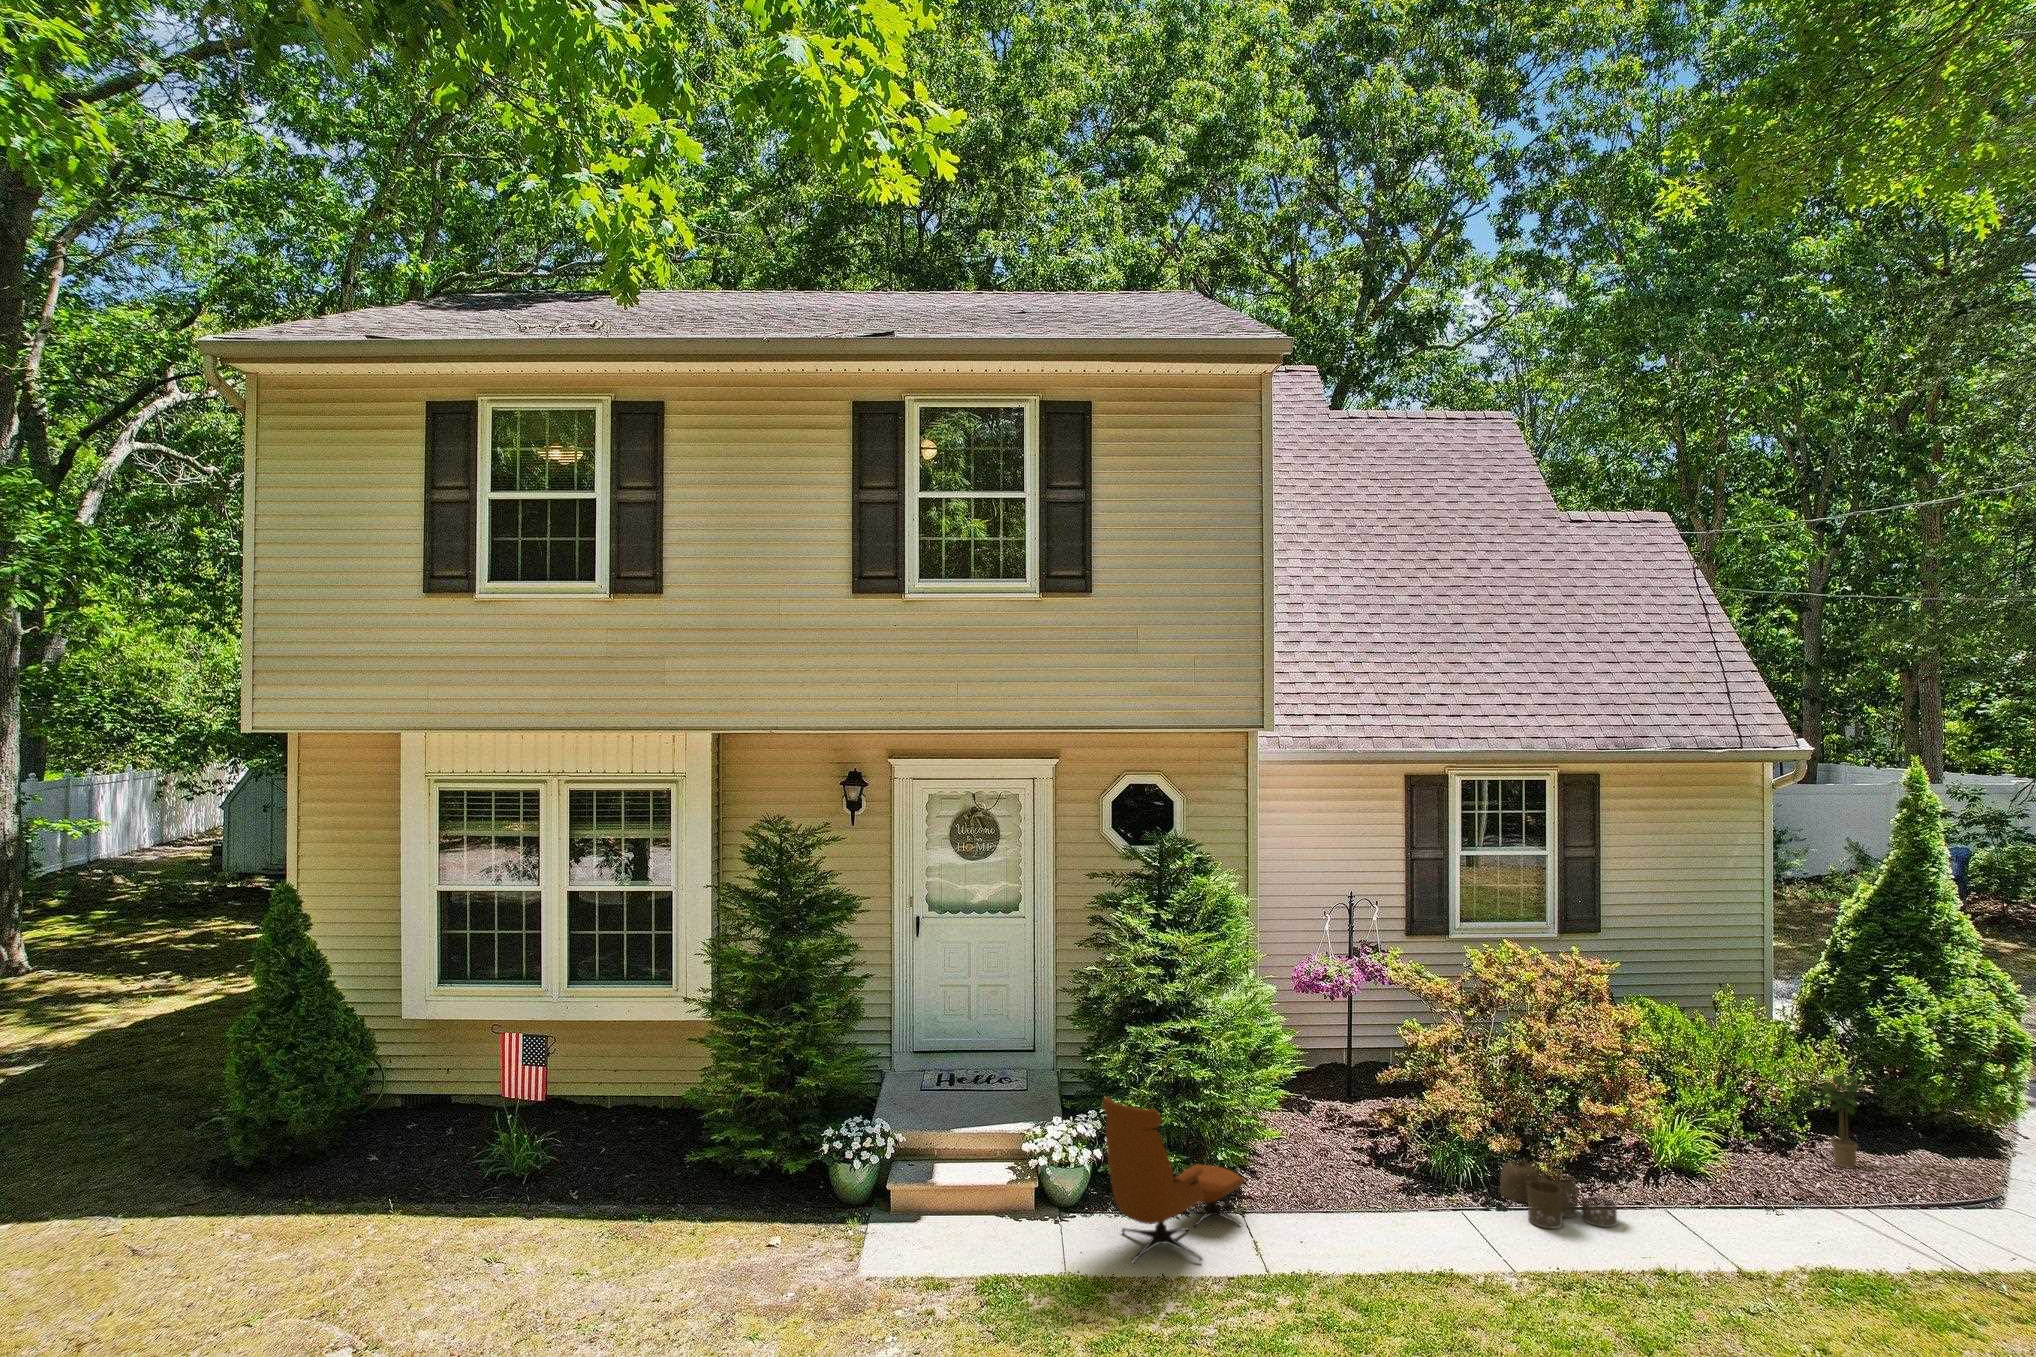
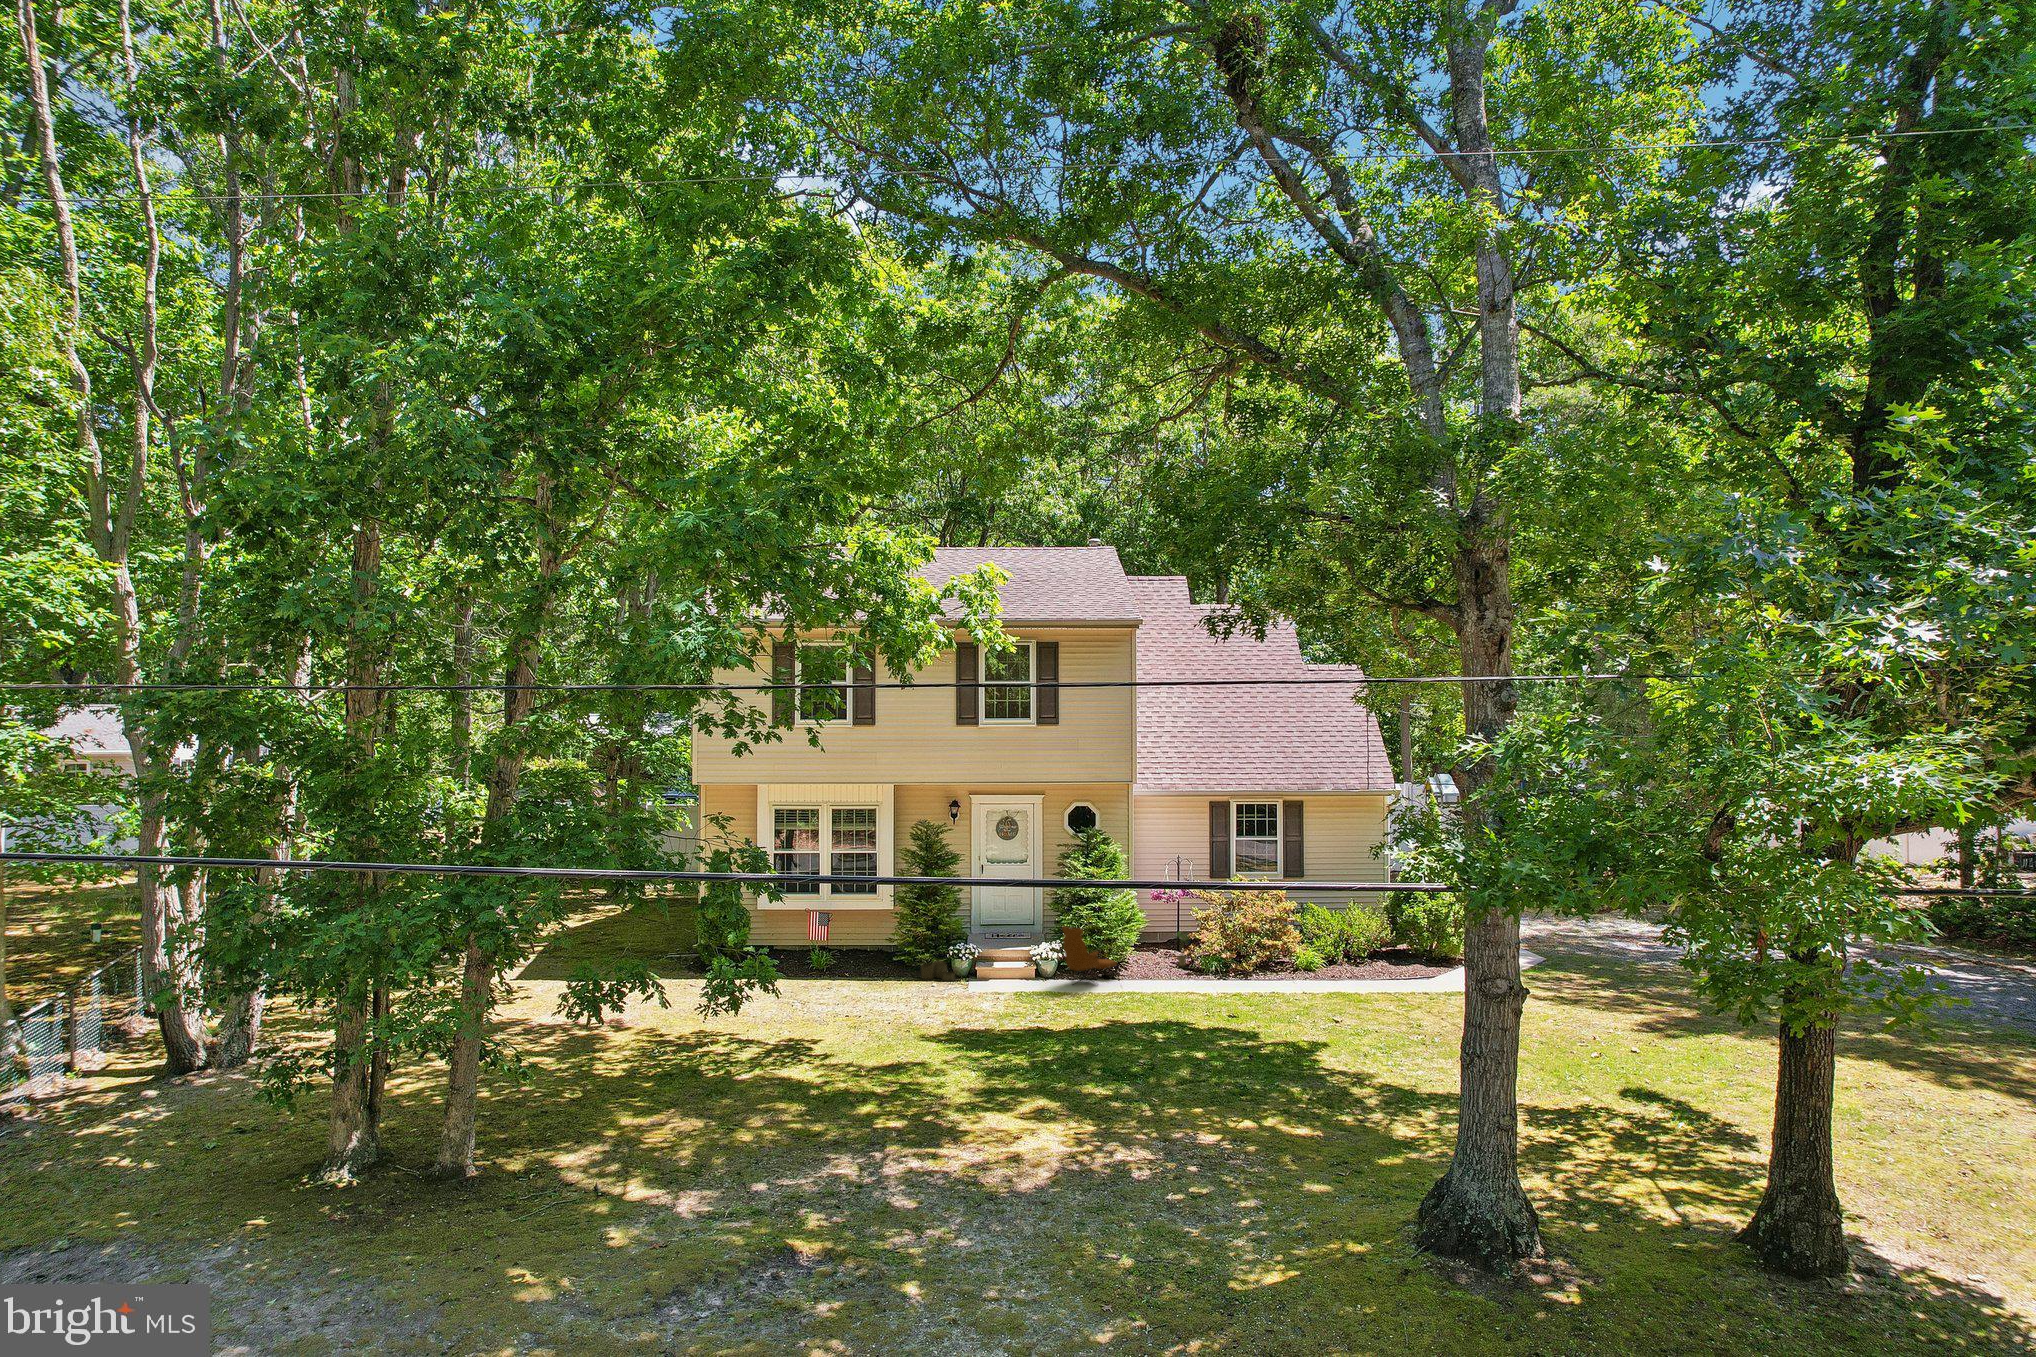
potted plant: present [1817,1075,1864,1169] -> present [1176,931,1191,967]
woven basket: present [1500,1160,1617,1228] -> present [921,960,954,980]

